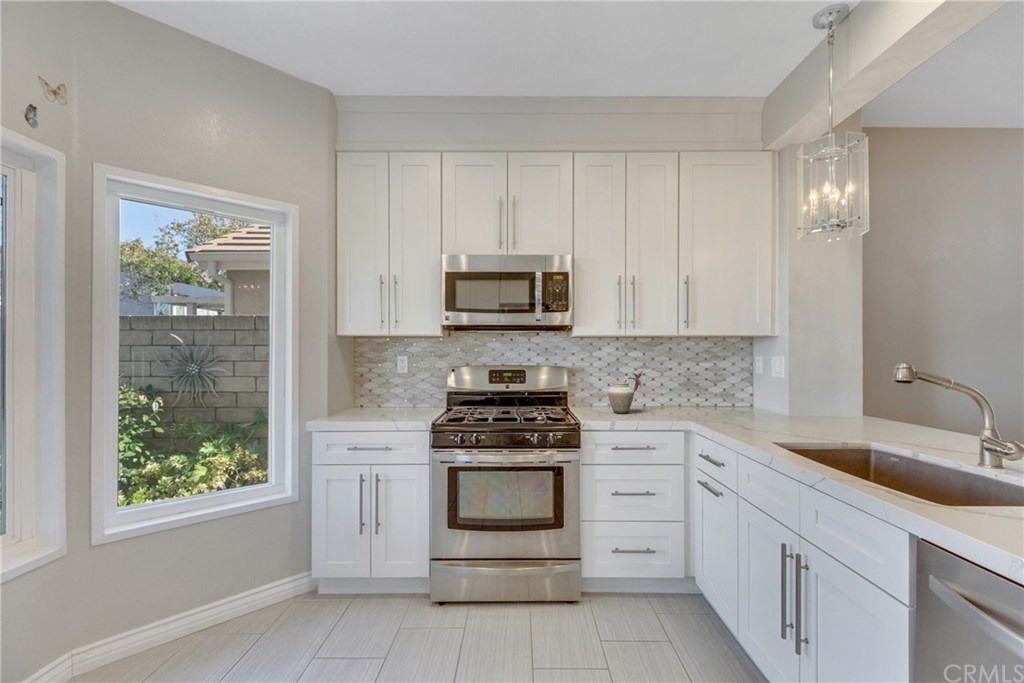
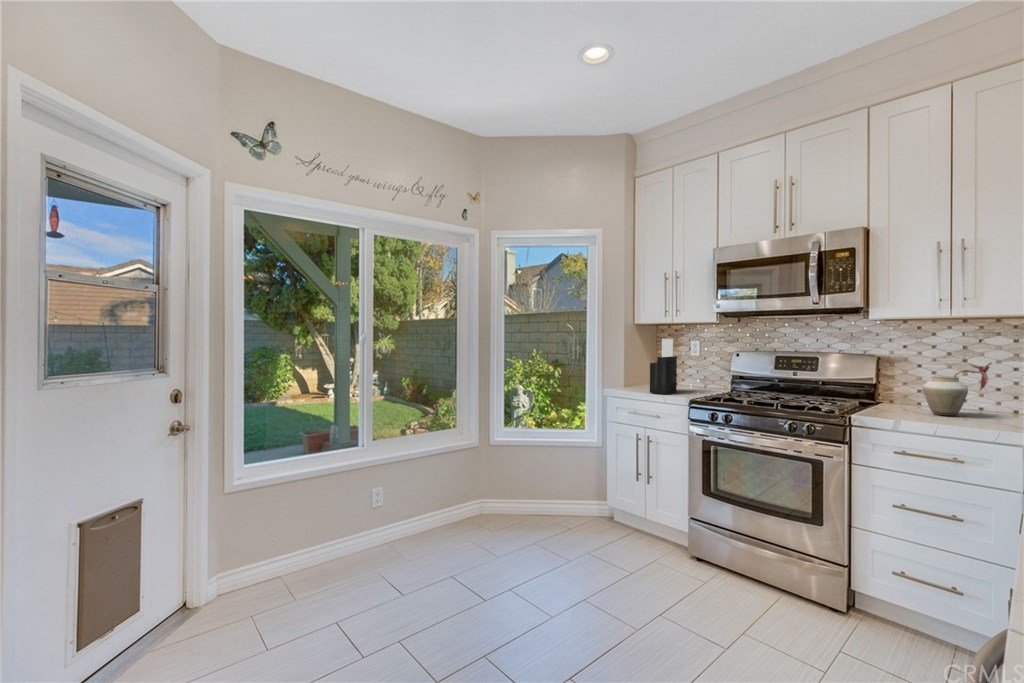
knife block: none [374,354,400,420] -> present [650,339,677,394]

